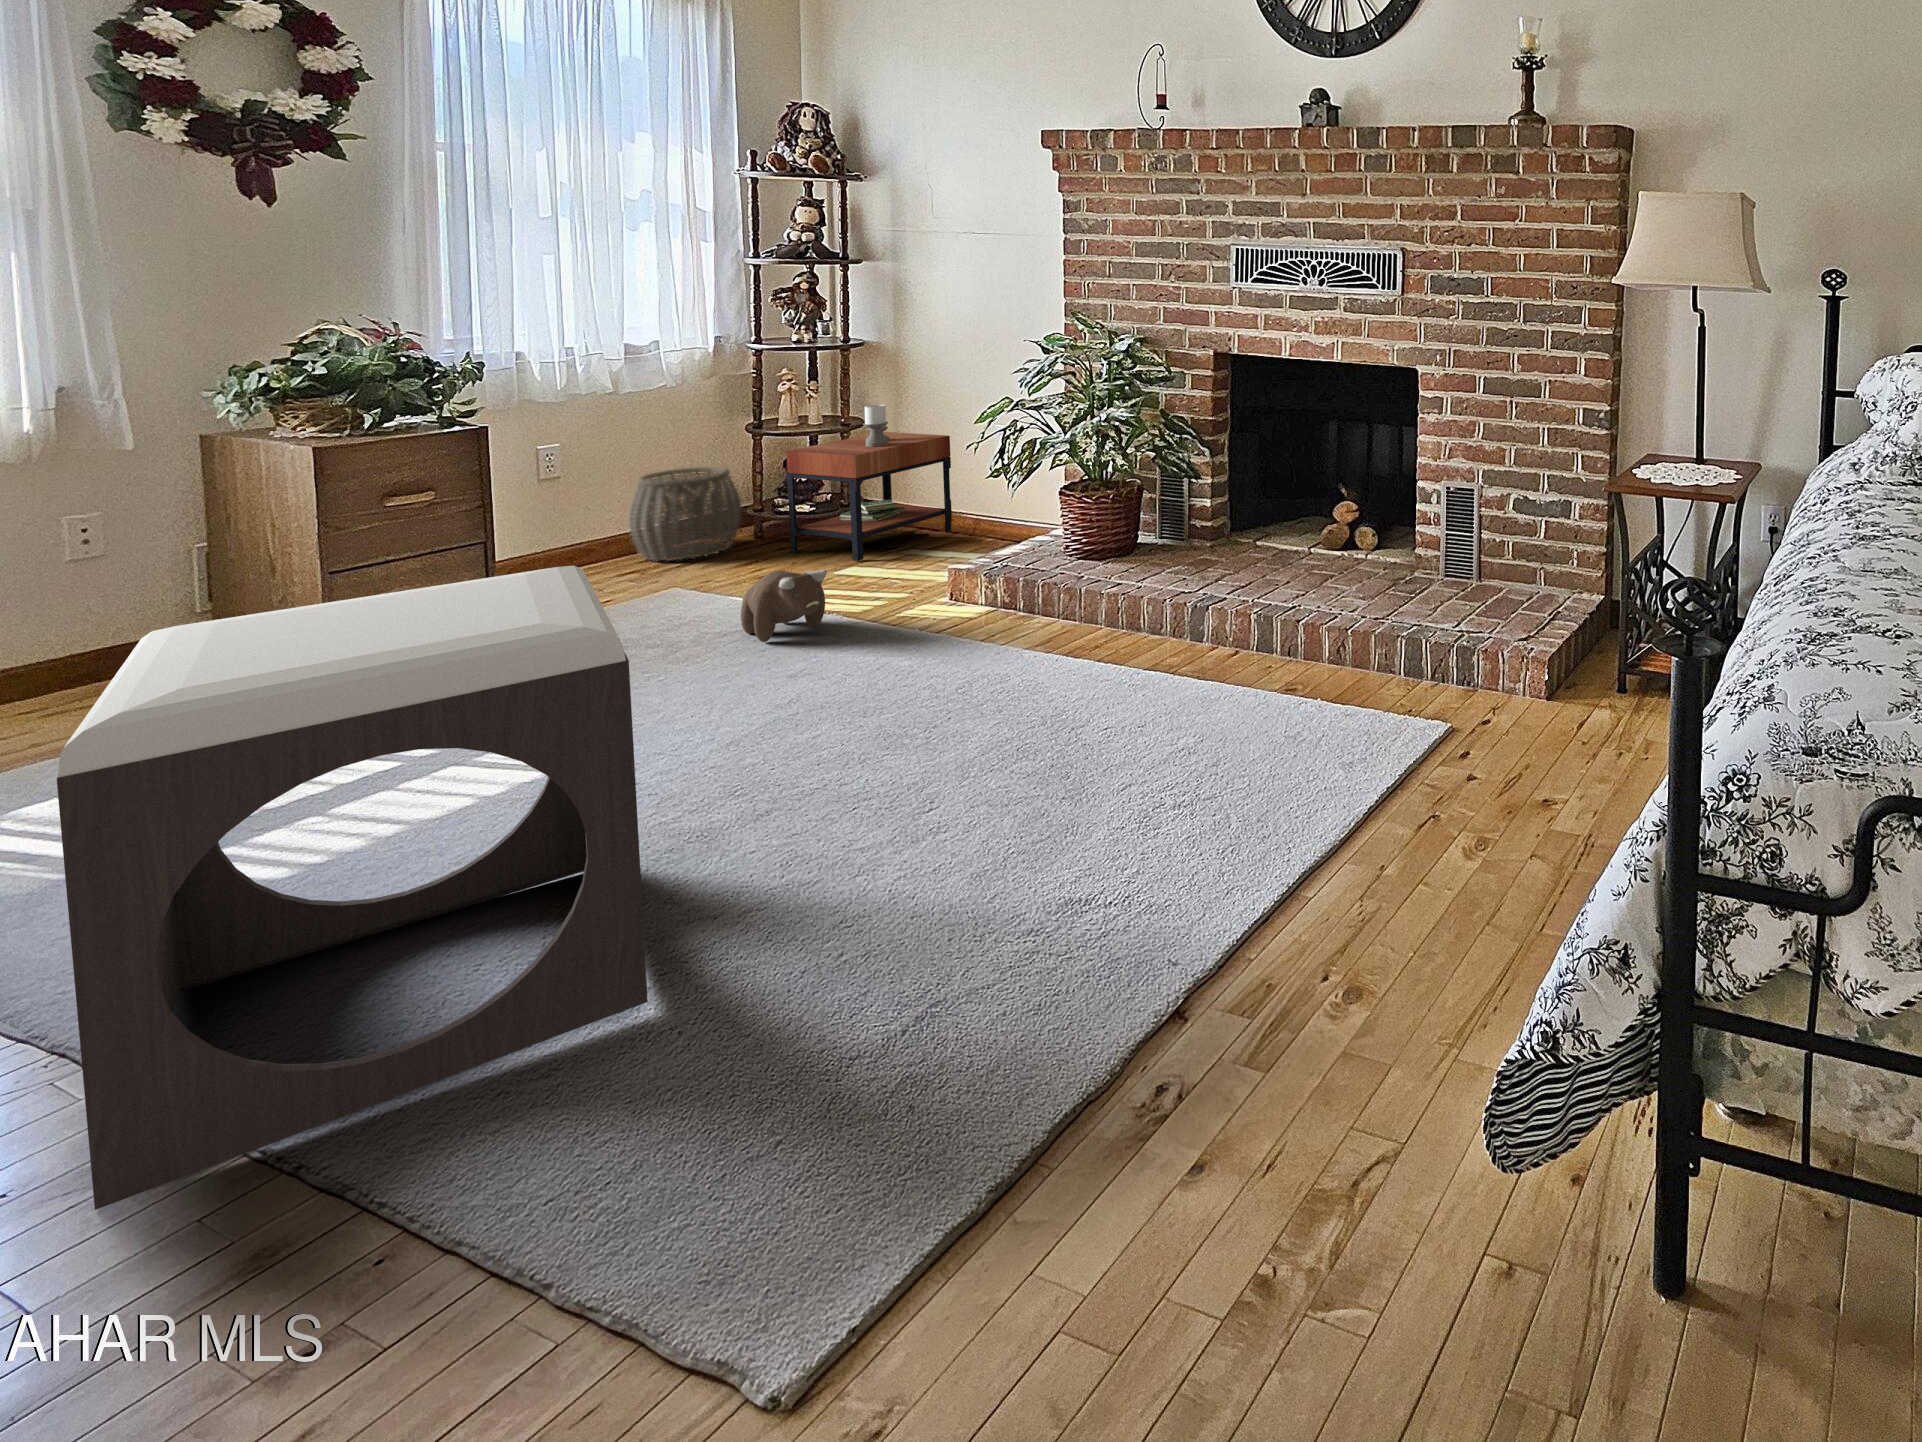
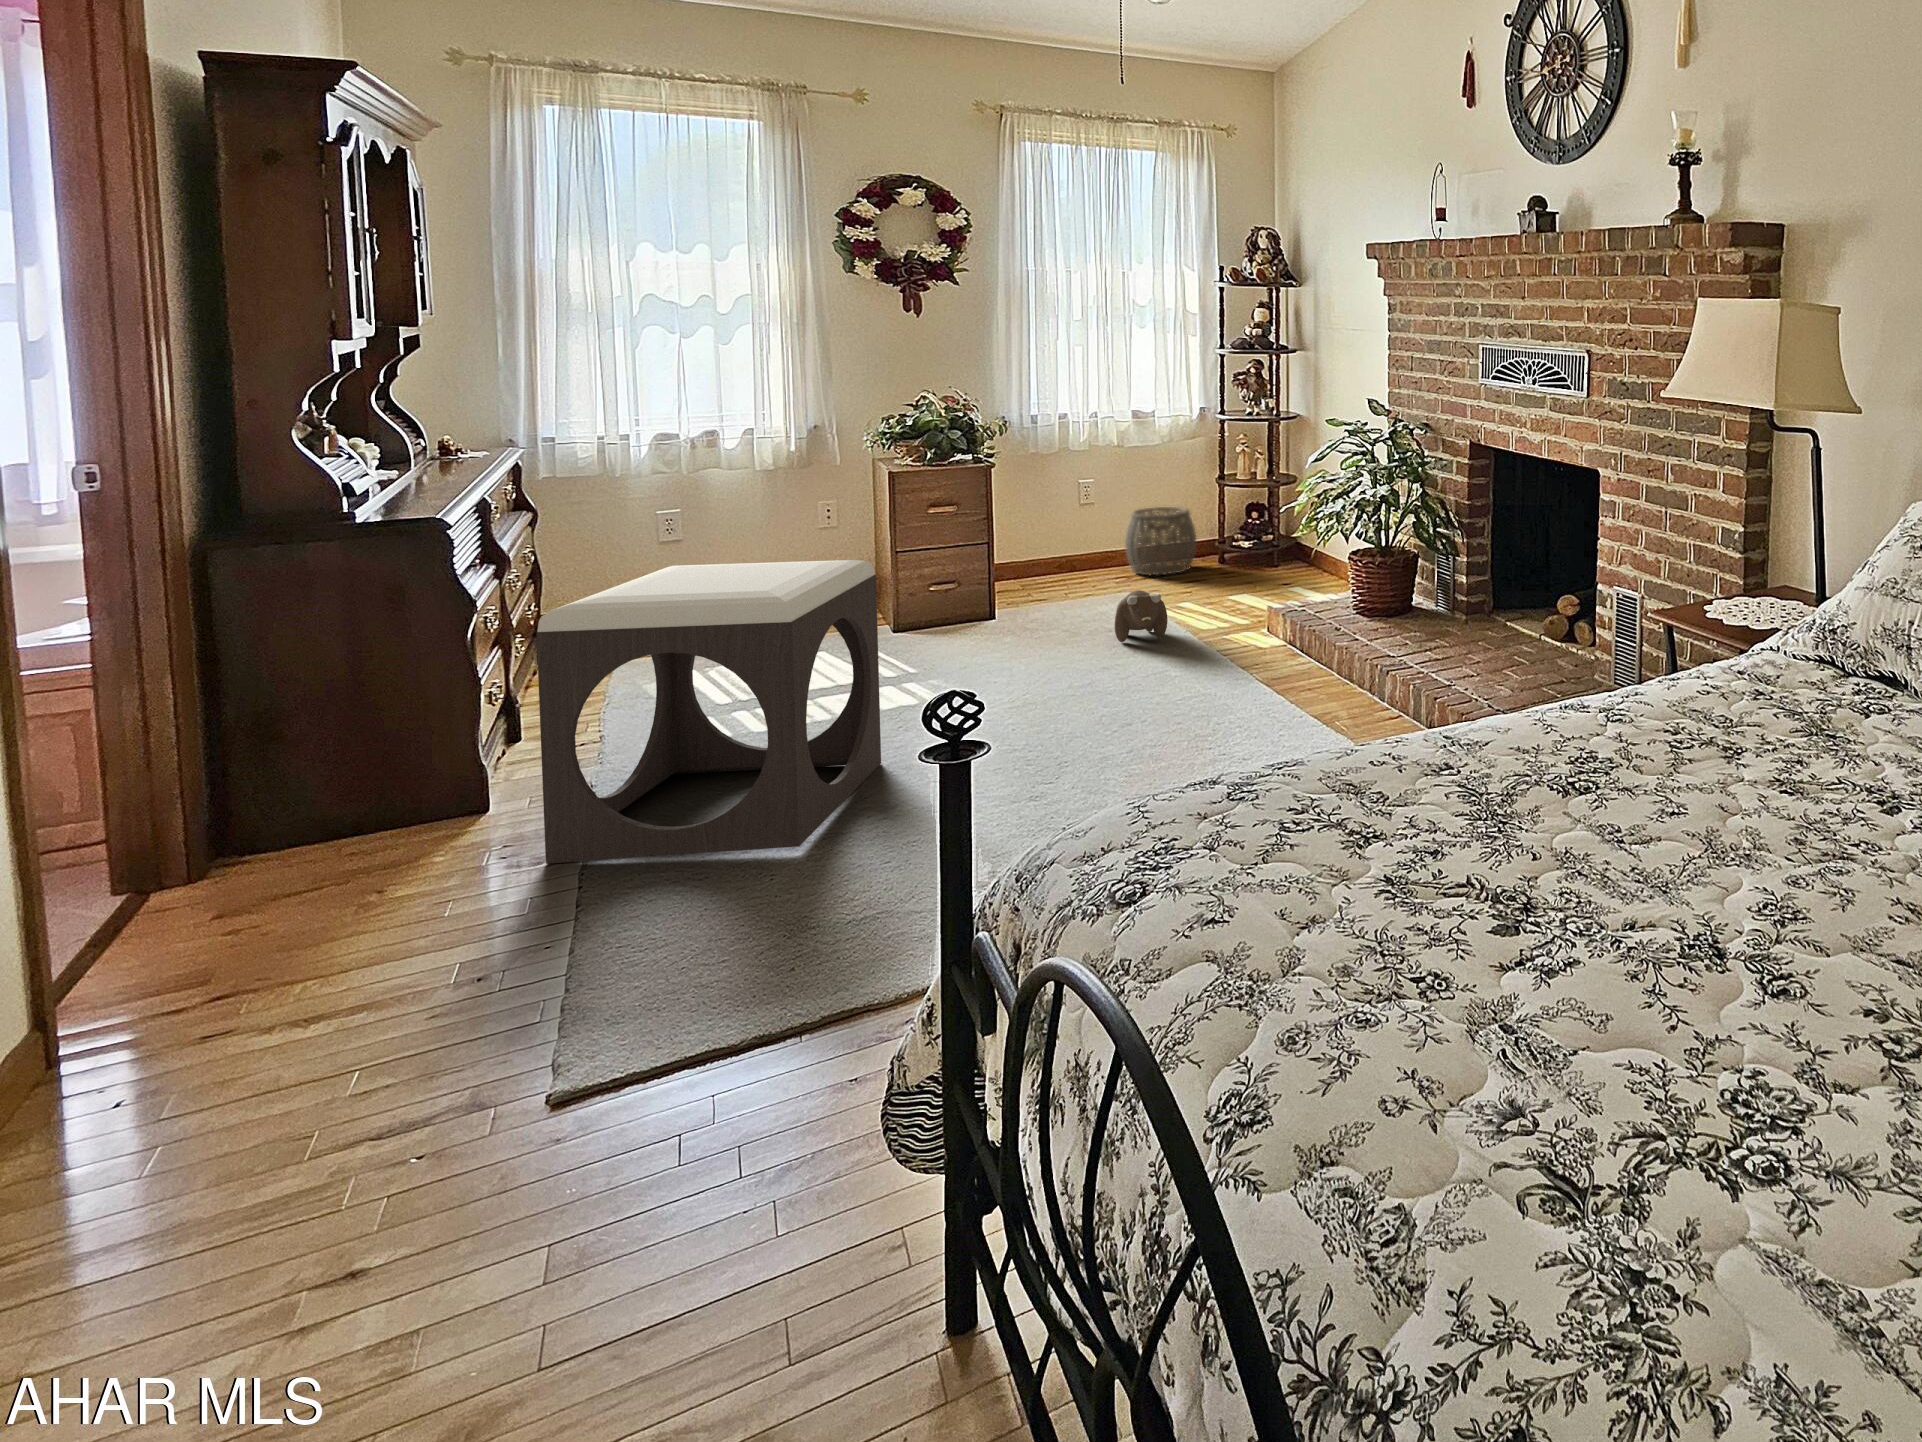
side table: present [786,405,952,561] -> none [1215,469,1333,594]

